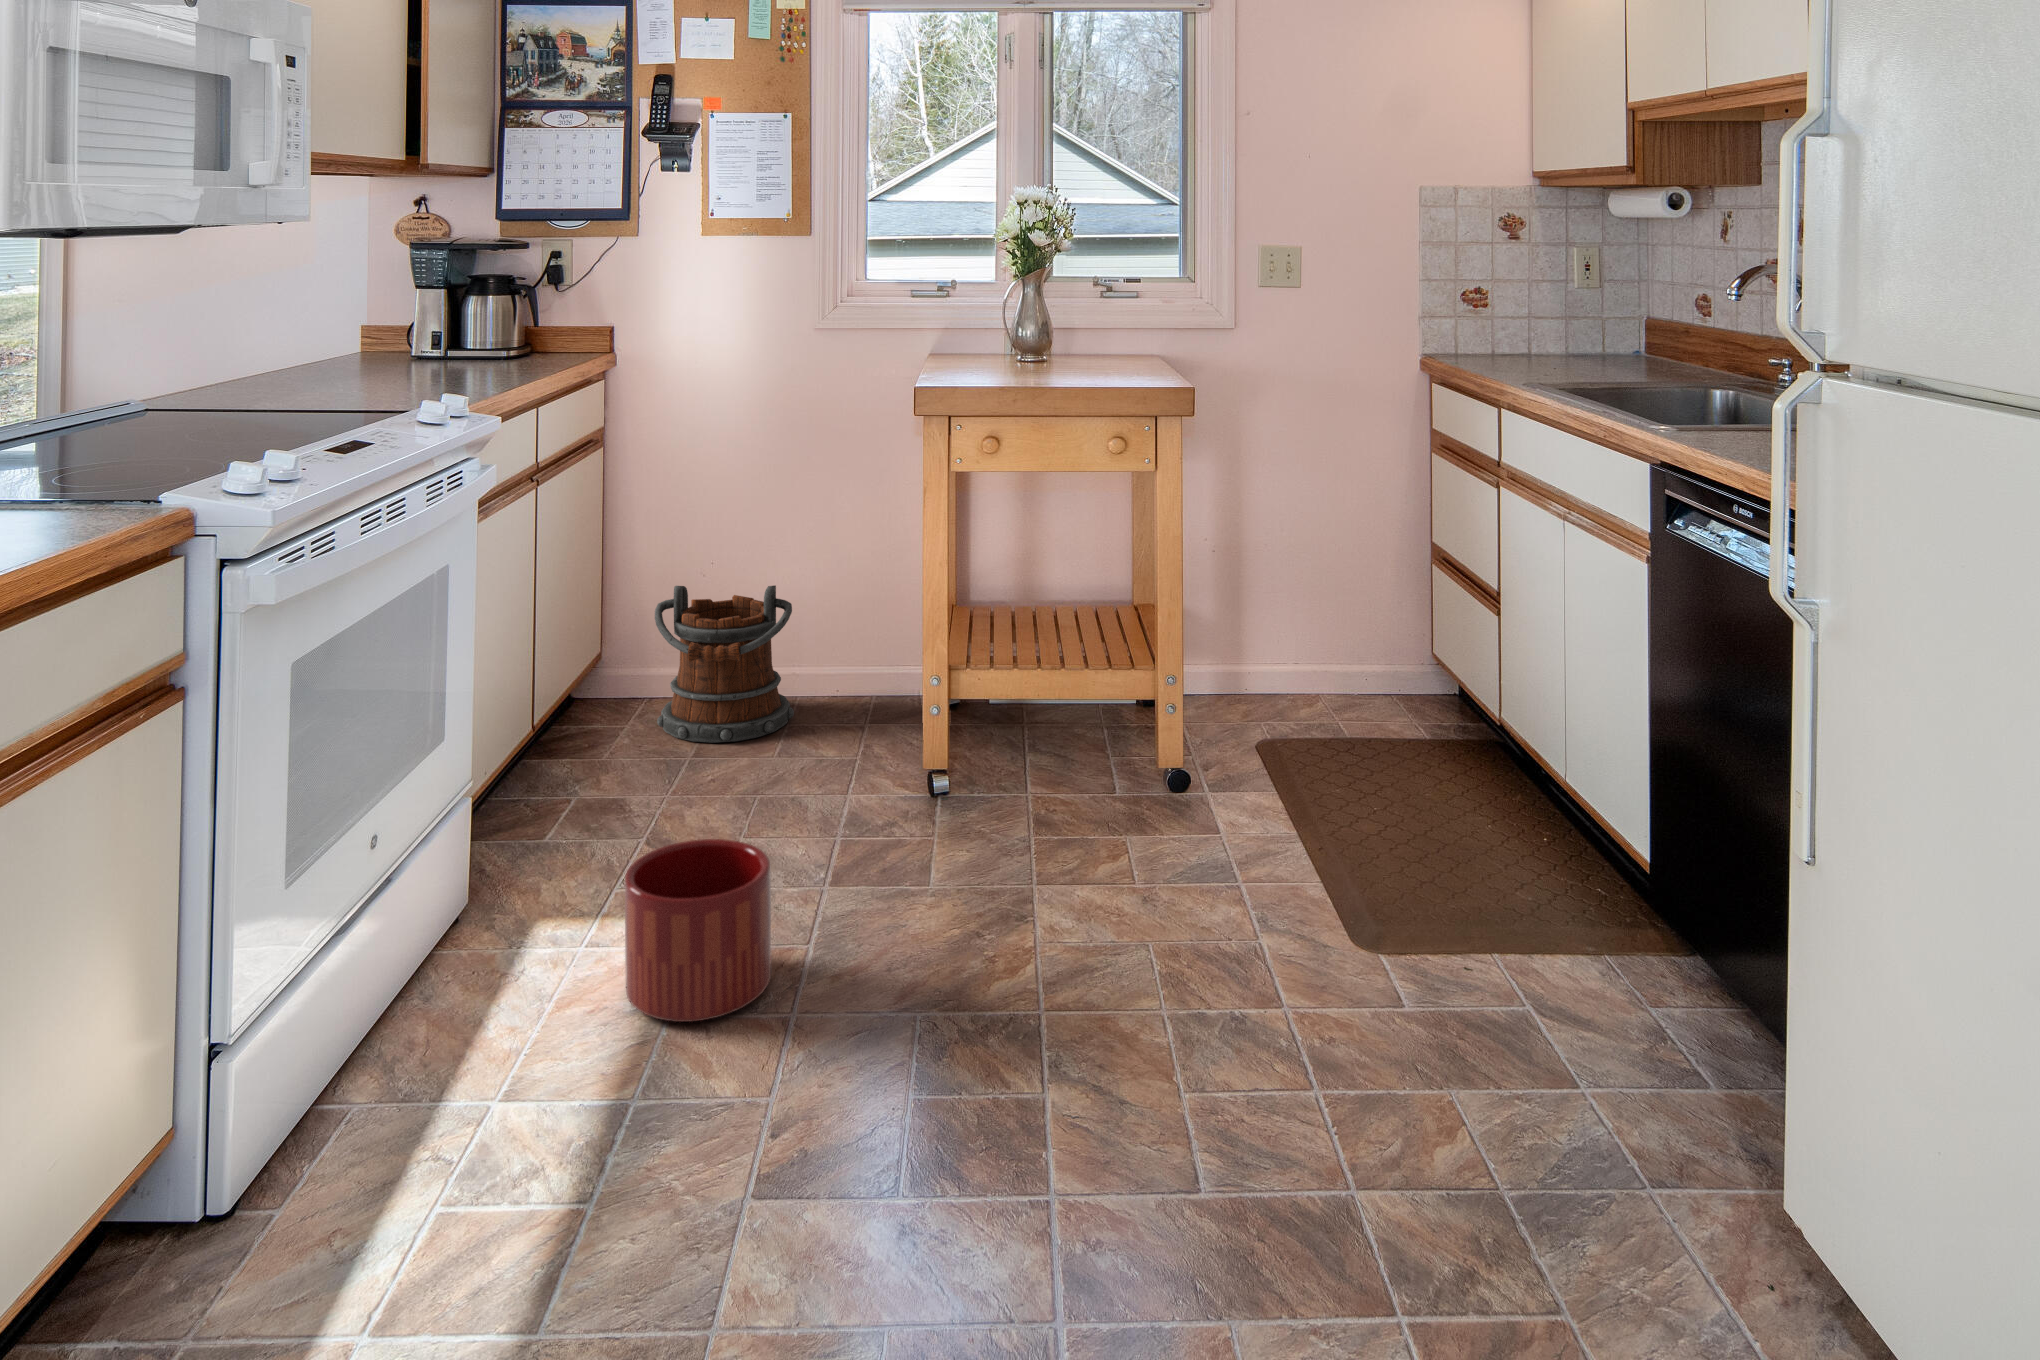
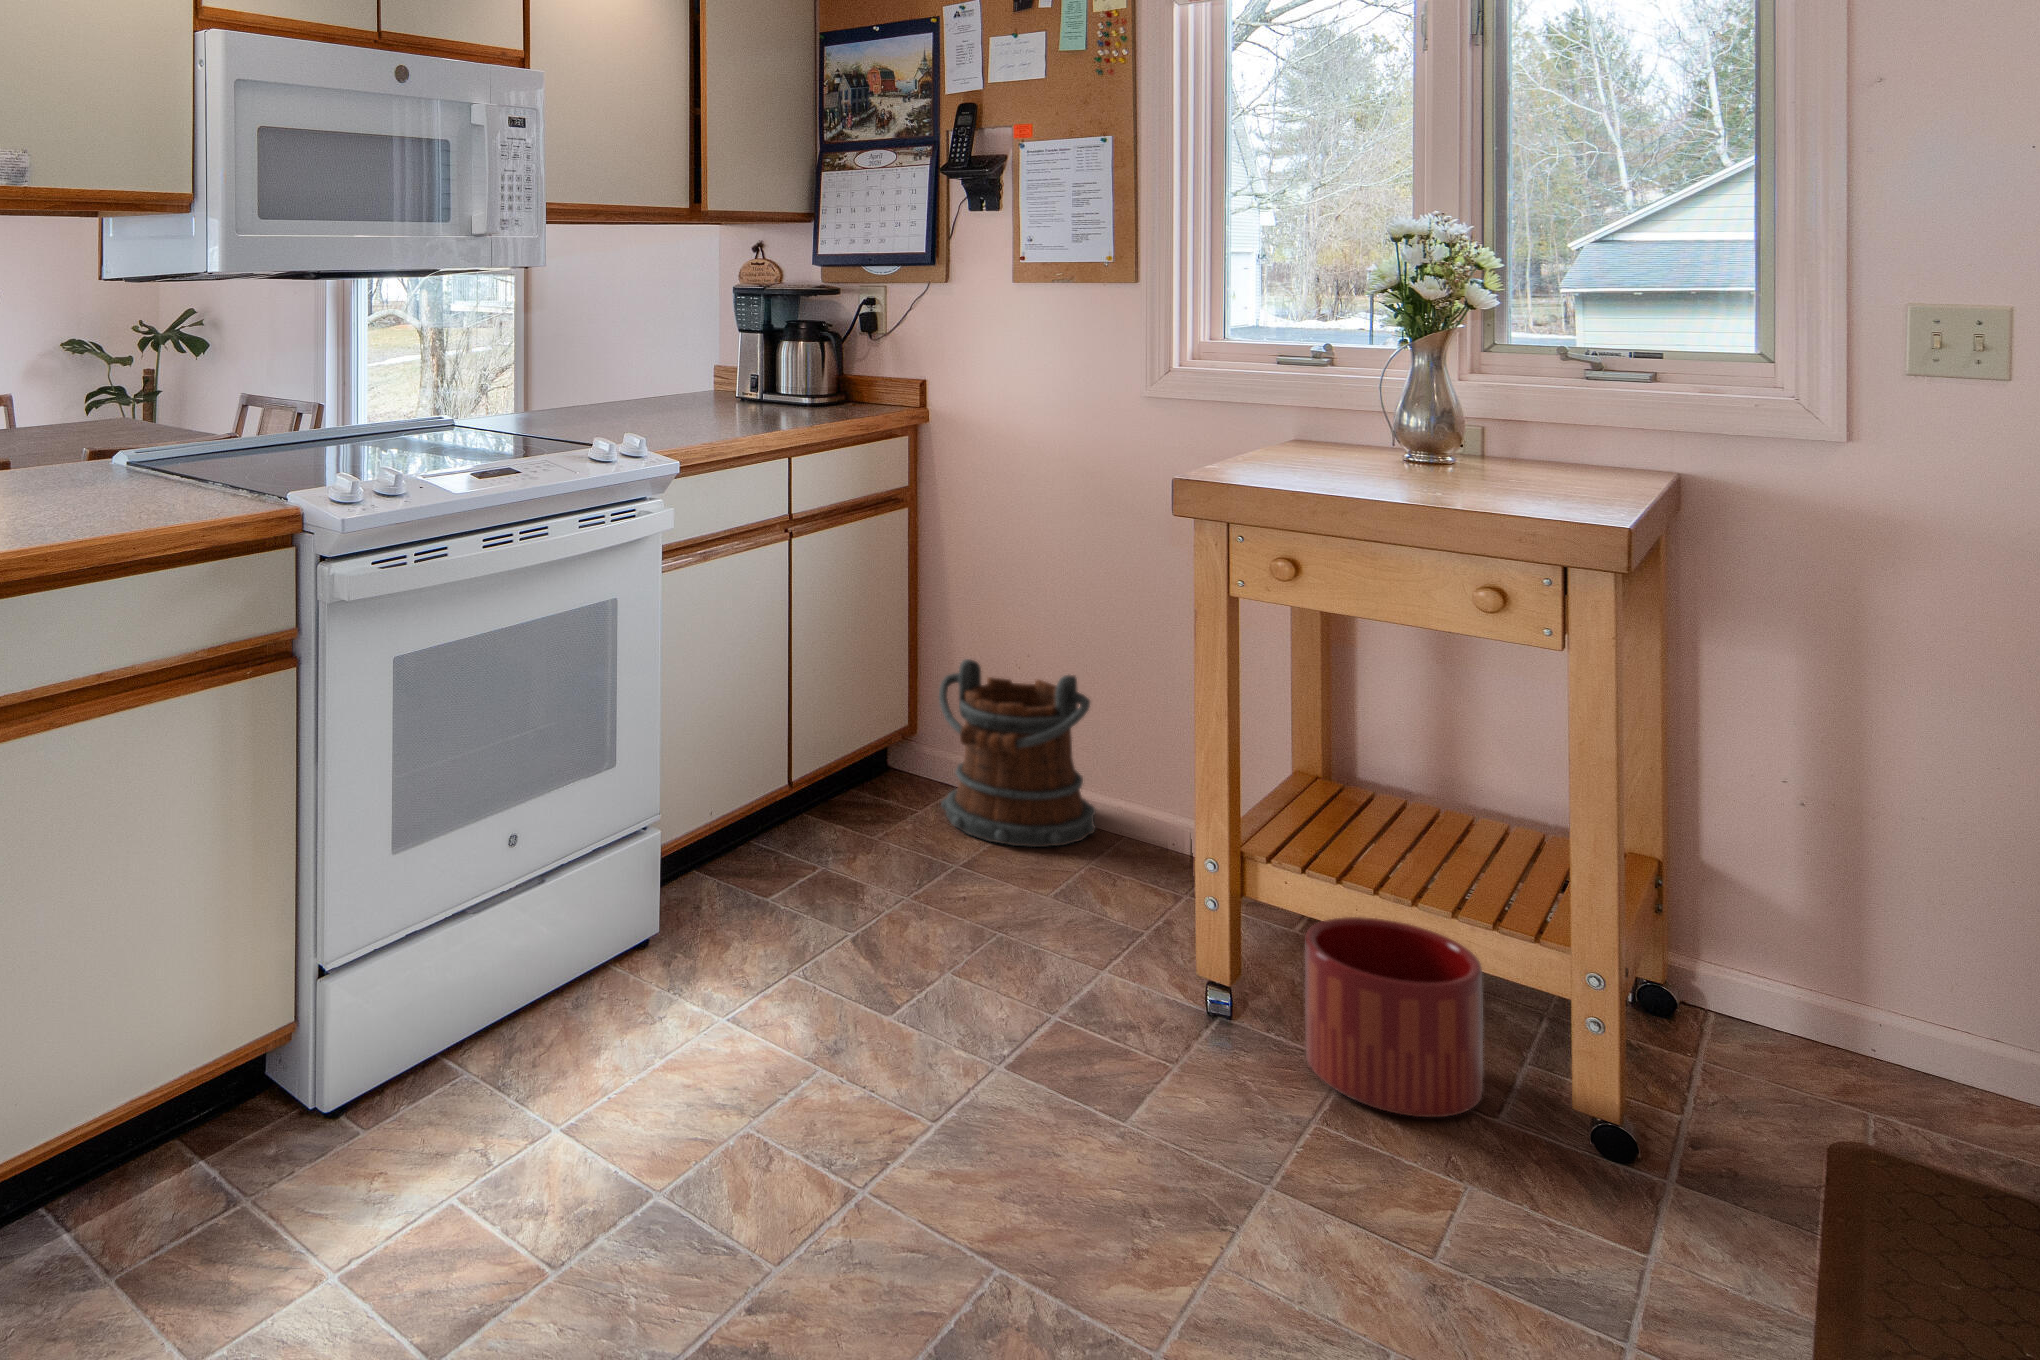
planter: present [625,839,771,1022] -> present [1305,917,1483,1117]

